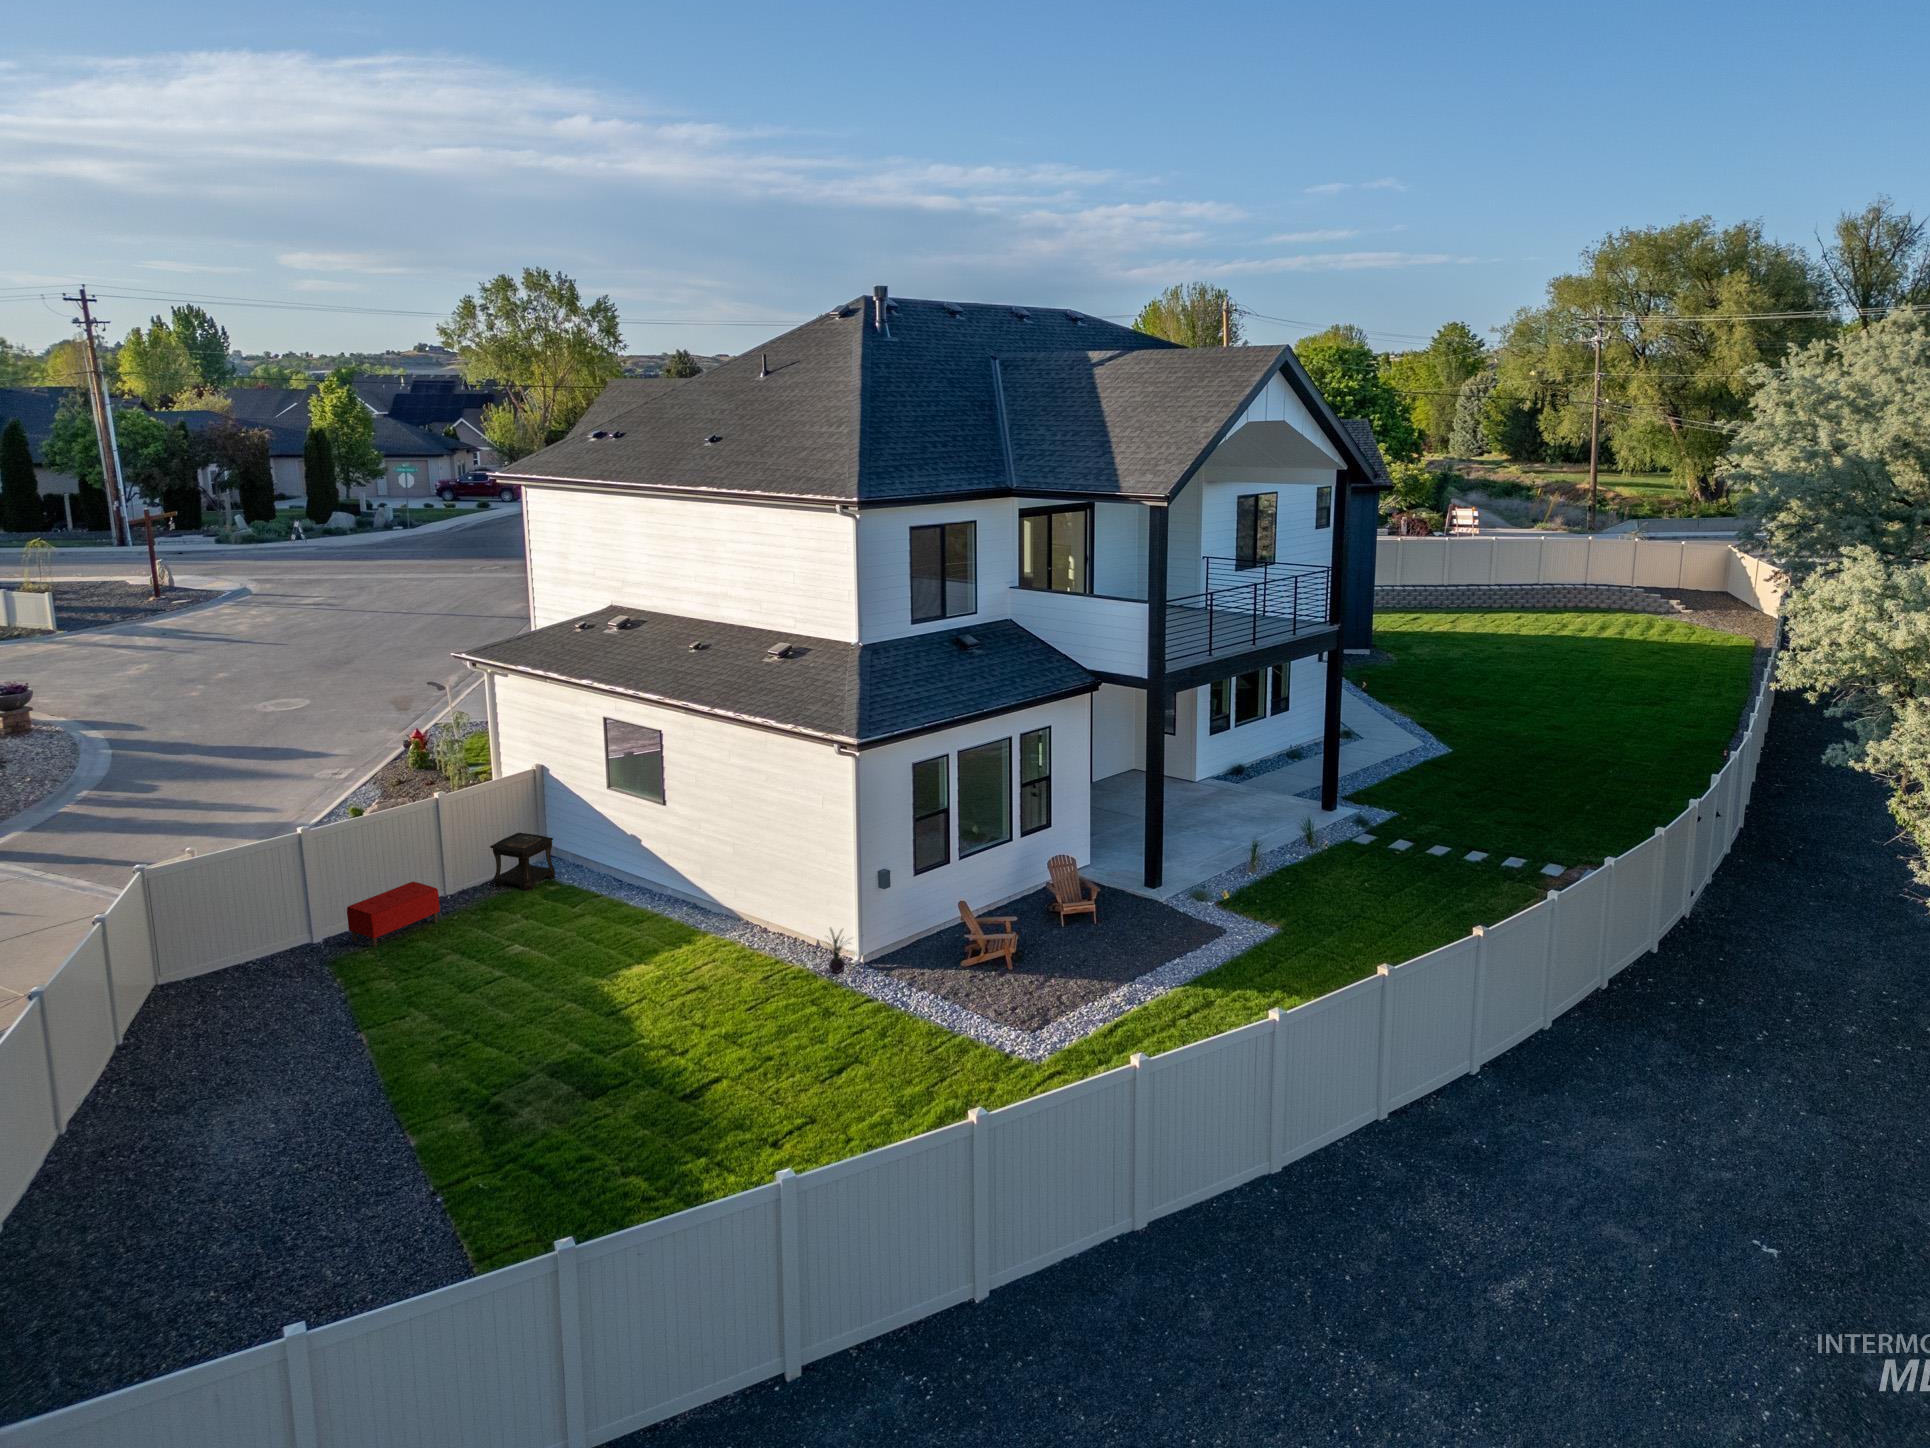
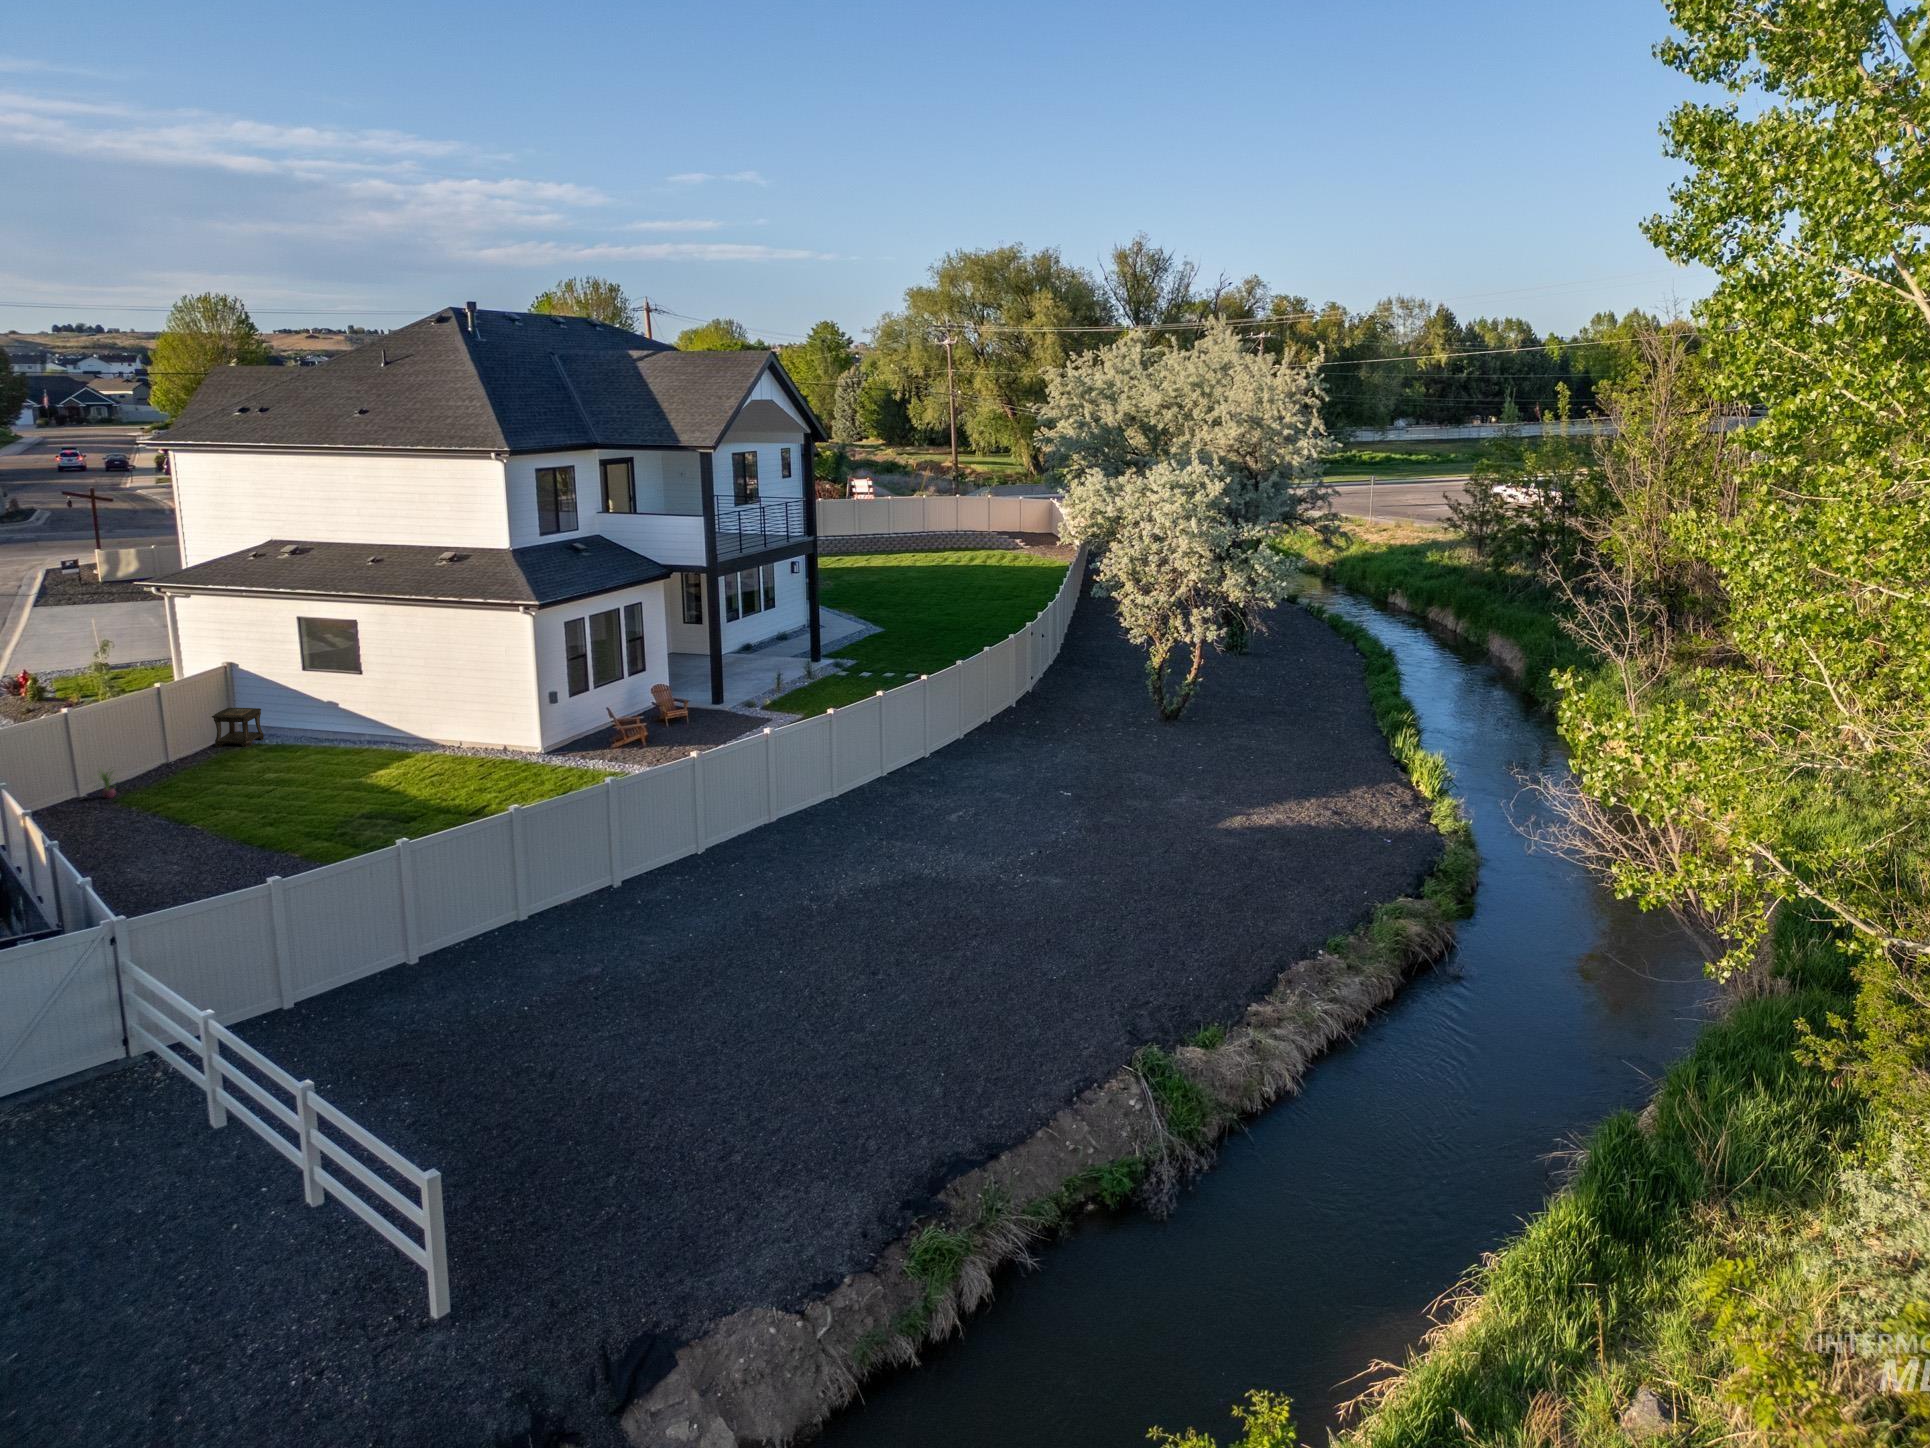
bench: present [347,882,440,947] -> none [123,740,192,785]
decorative plant: present [828,929,852,973] -> present [98,769,115,799]

